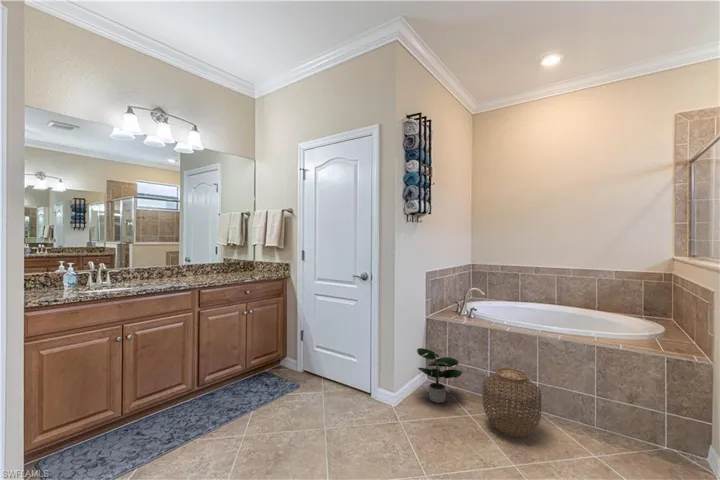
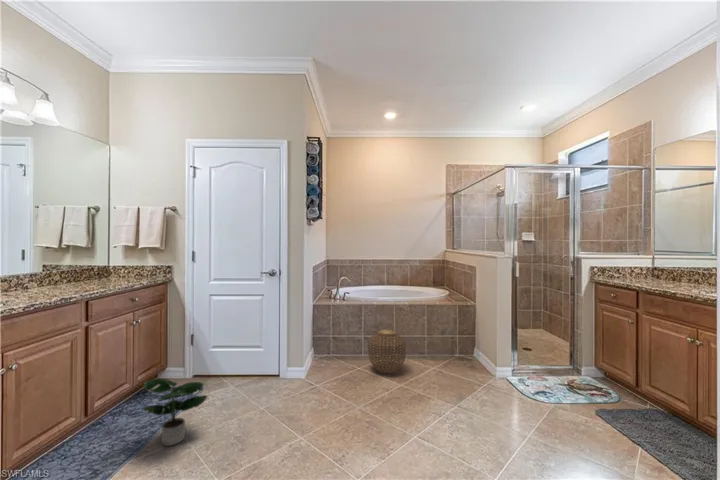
potted plant: present [417,348,462,403] -> present [143,379,207,446]

